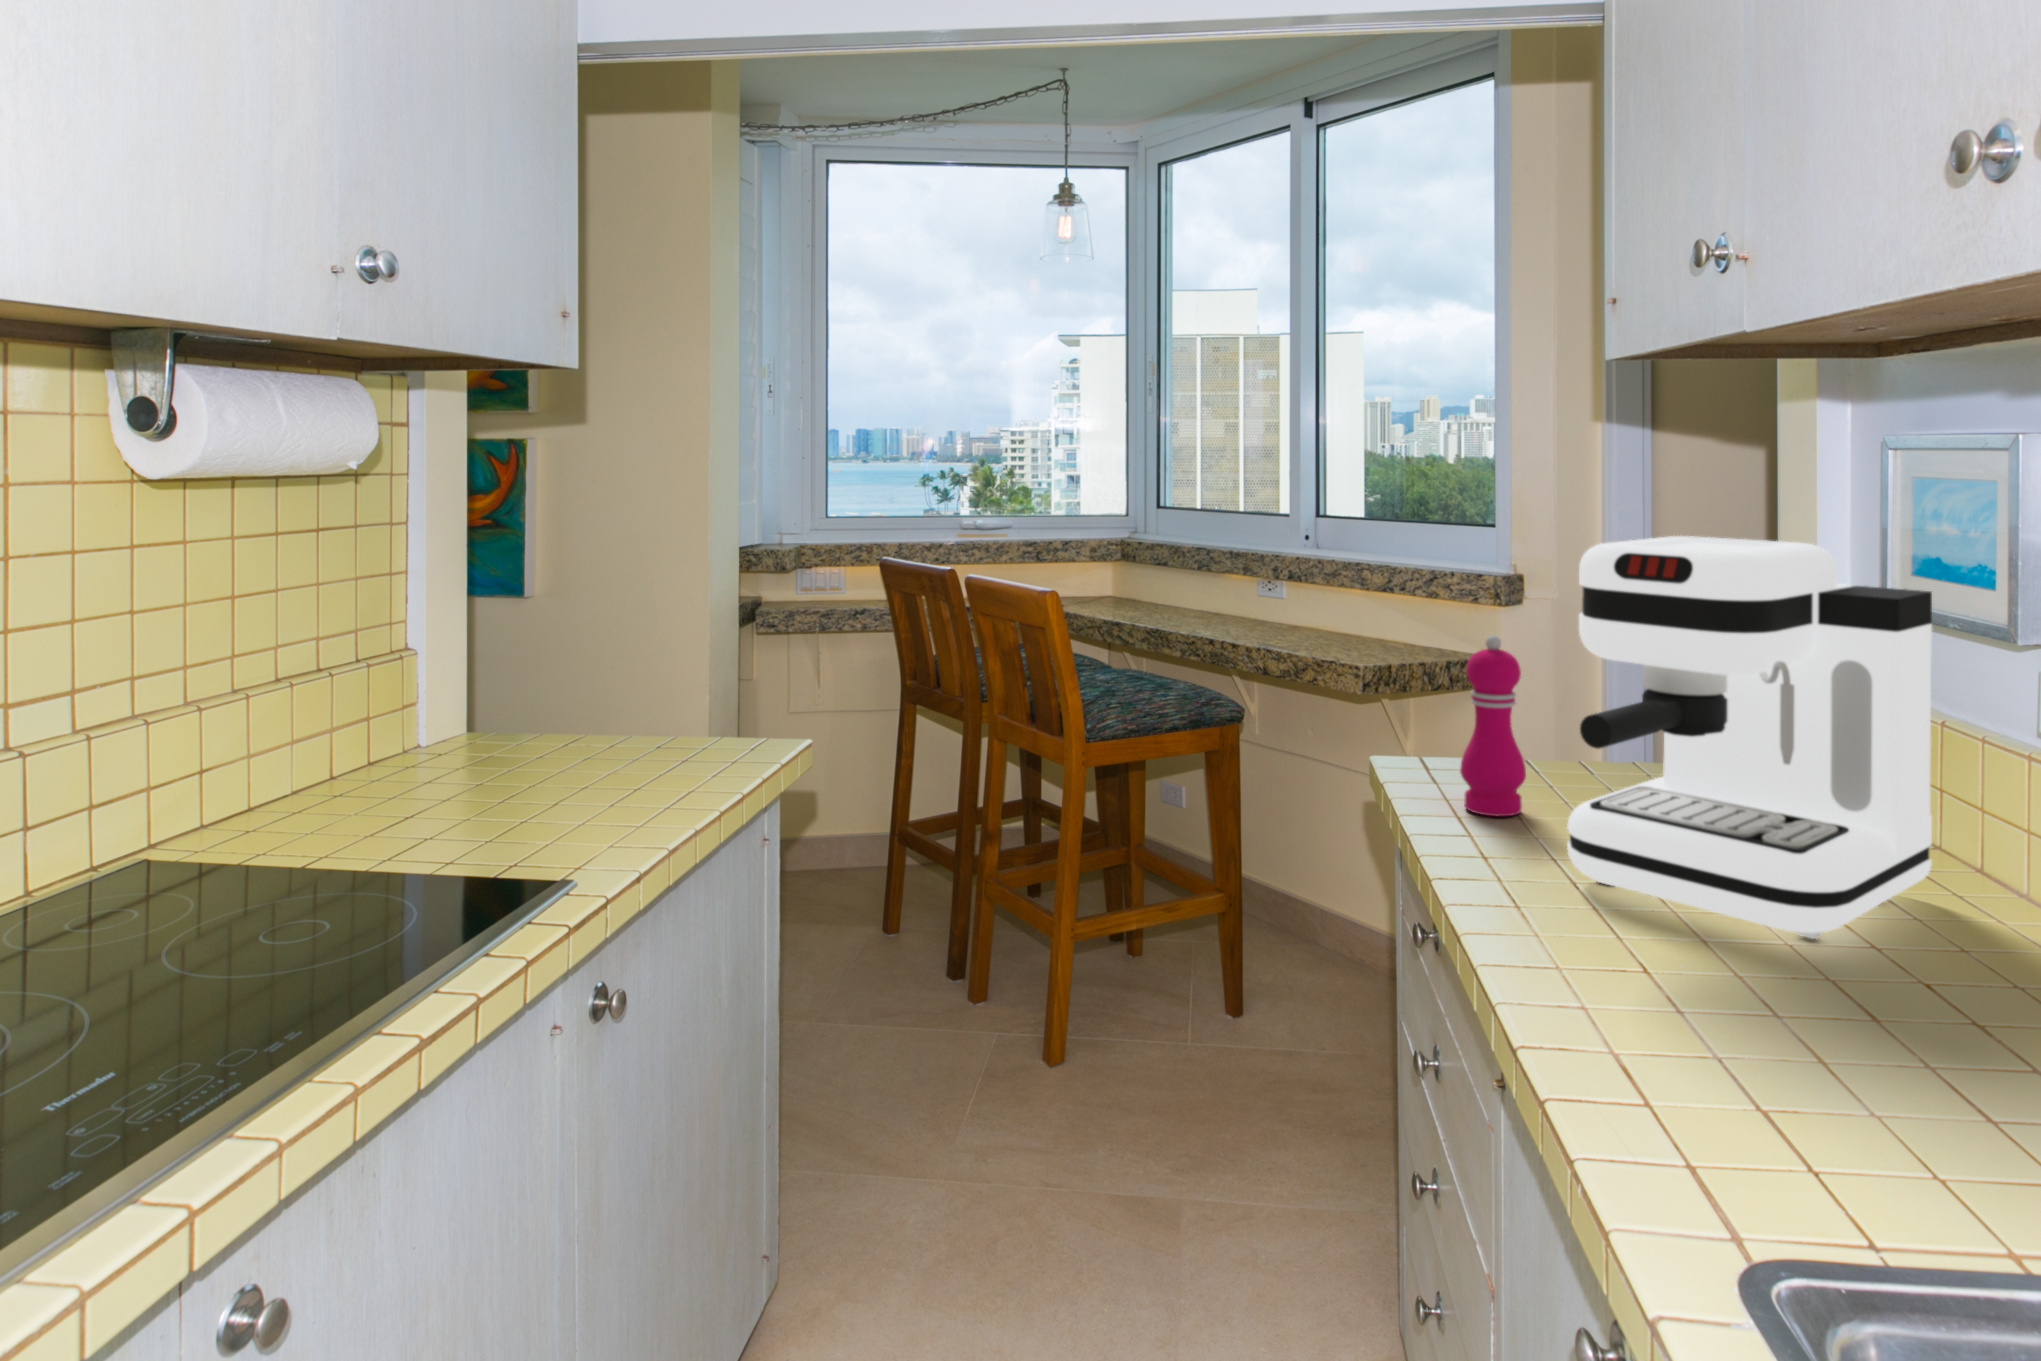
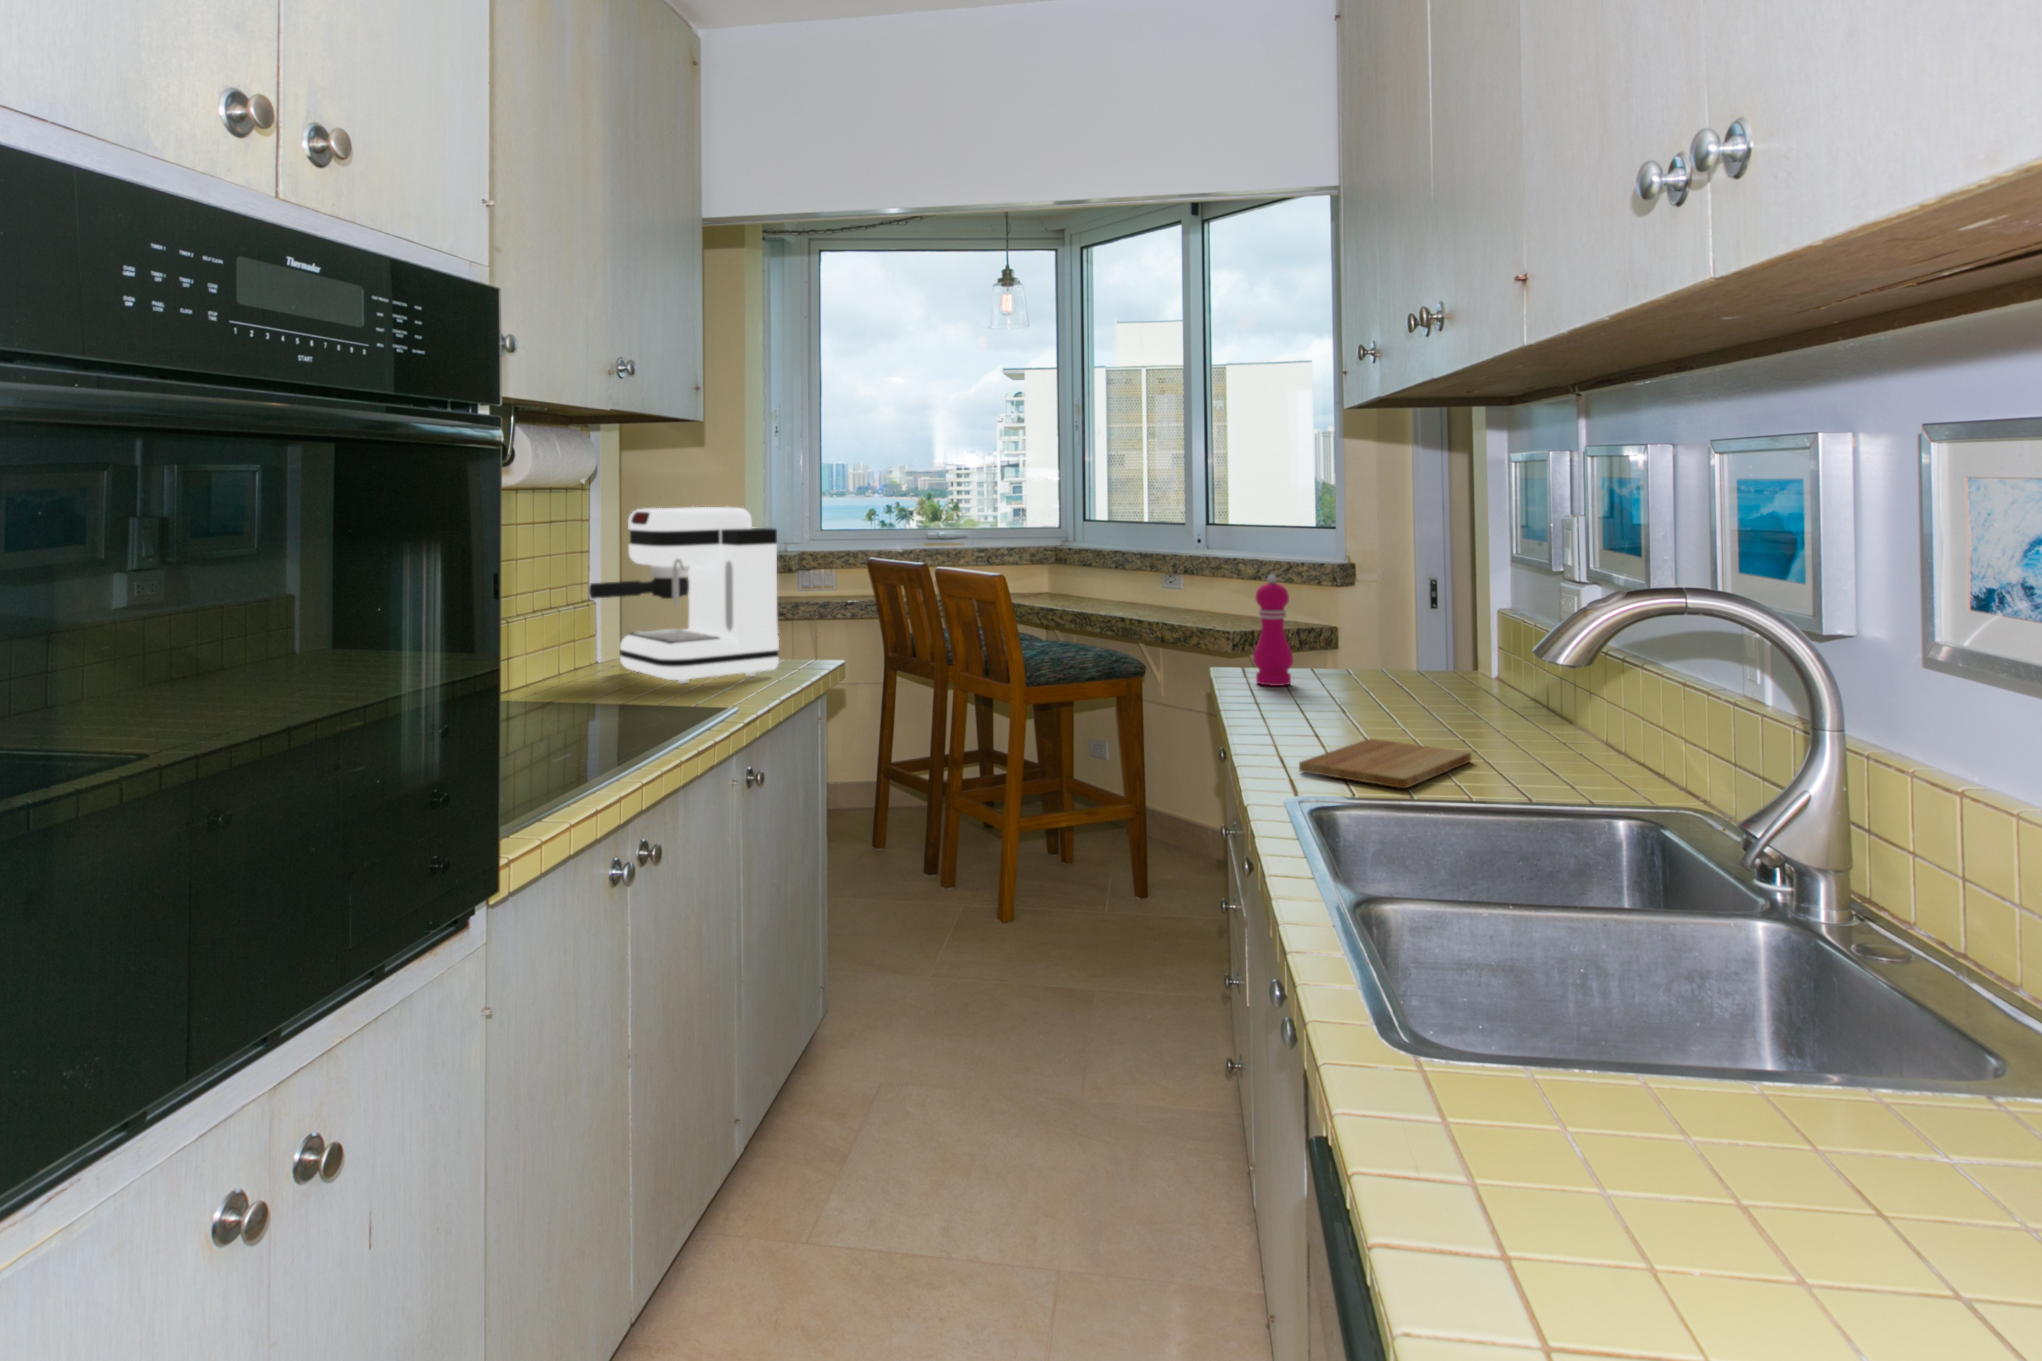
coffee maker: present [1567,536,1932,939] -> present [589,507,779,684]
cutting board: none [1668,994,1981,1191] -> present [1299,739,1471,788]

